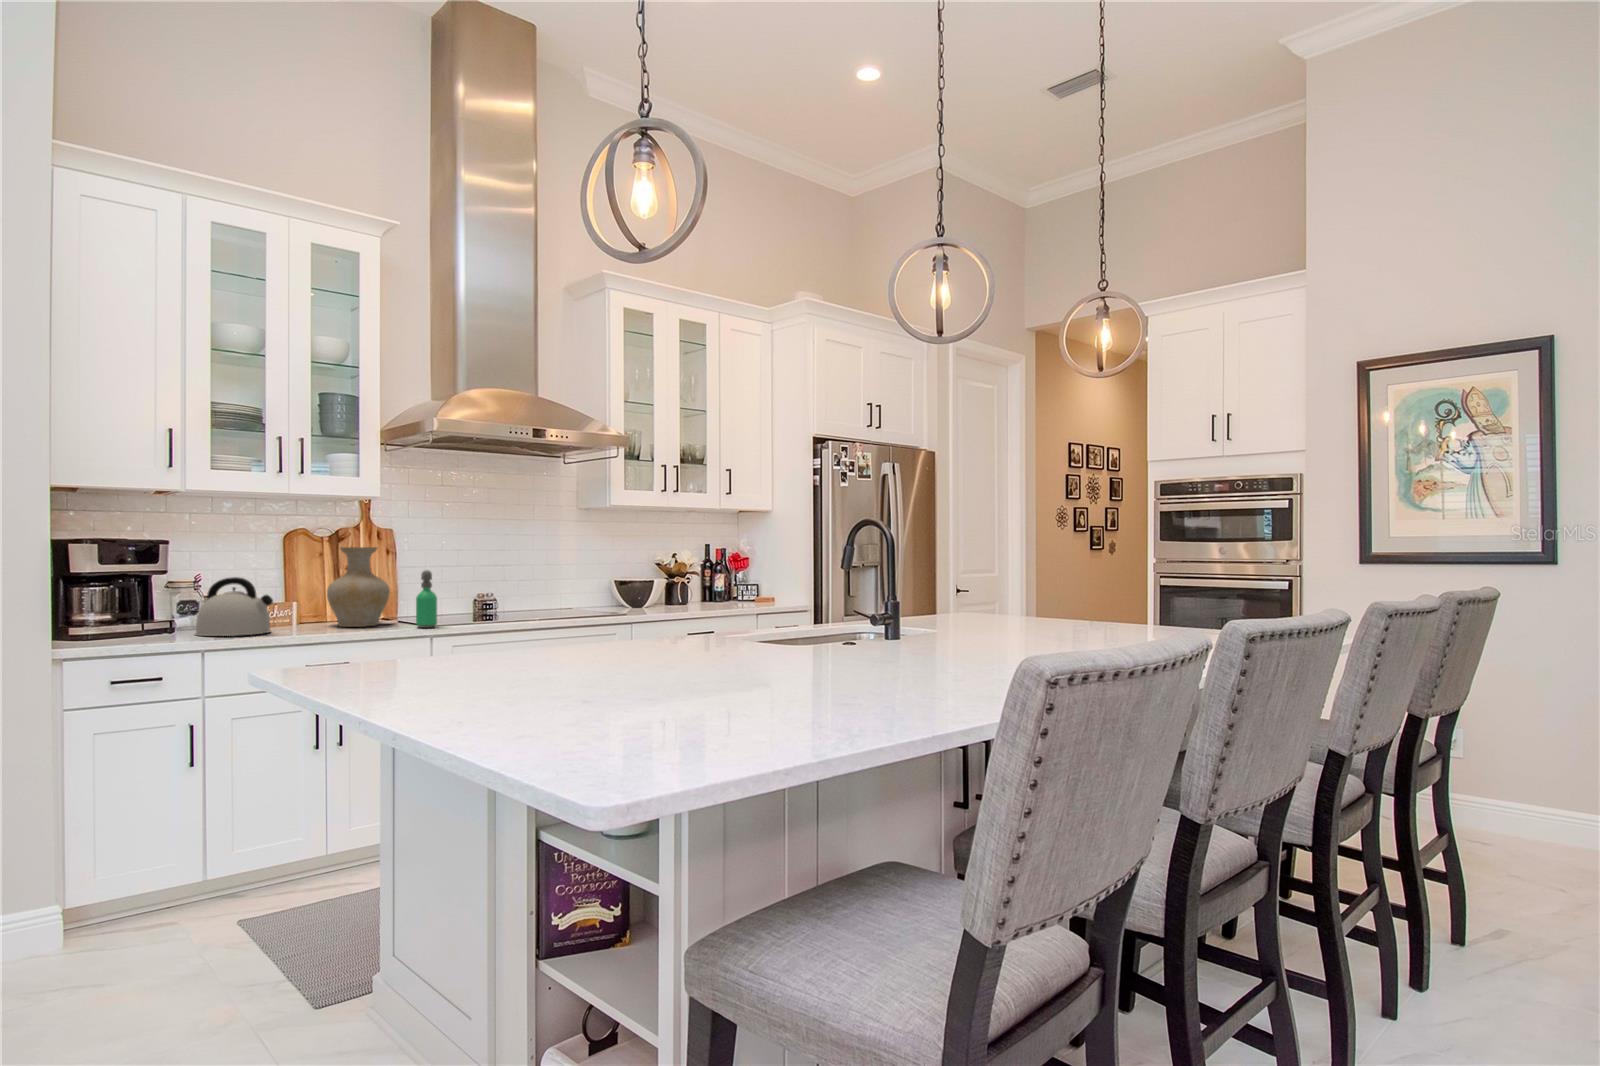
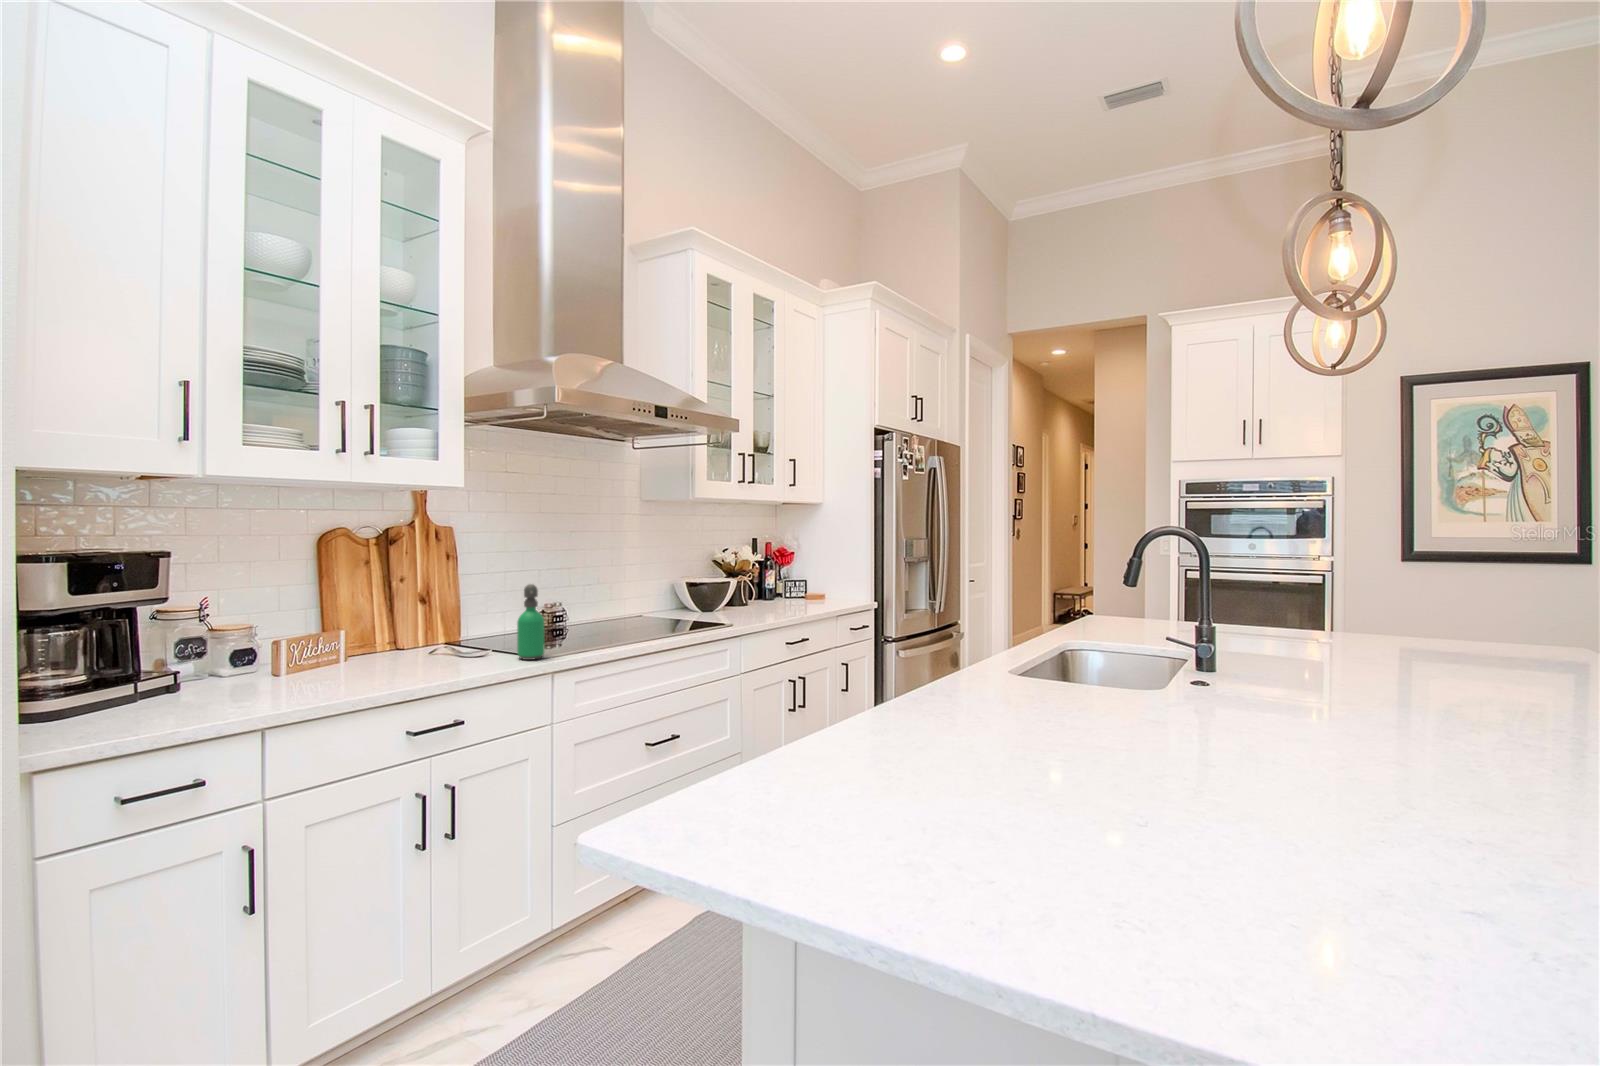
vase: present [327,547,390,627] -> none [394,554,477,663]
kettle: present [195,577,273,636] -> none [224,605,346,697]

